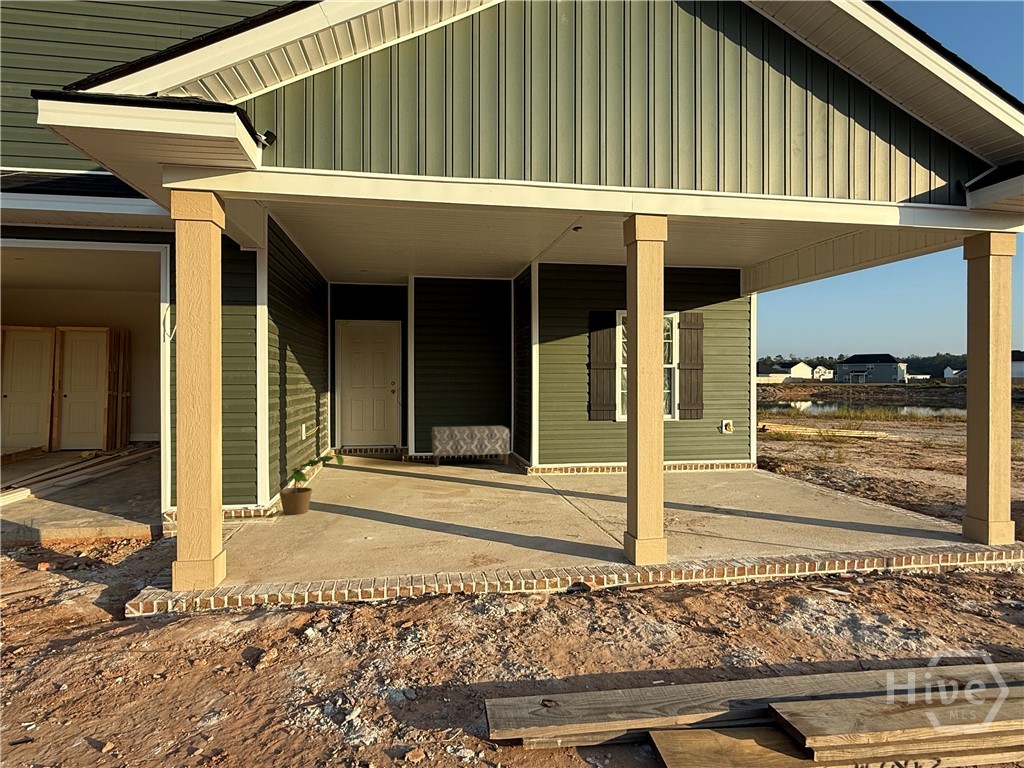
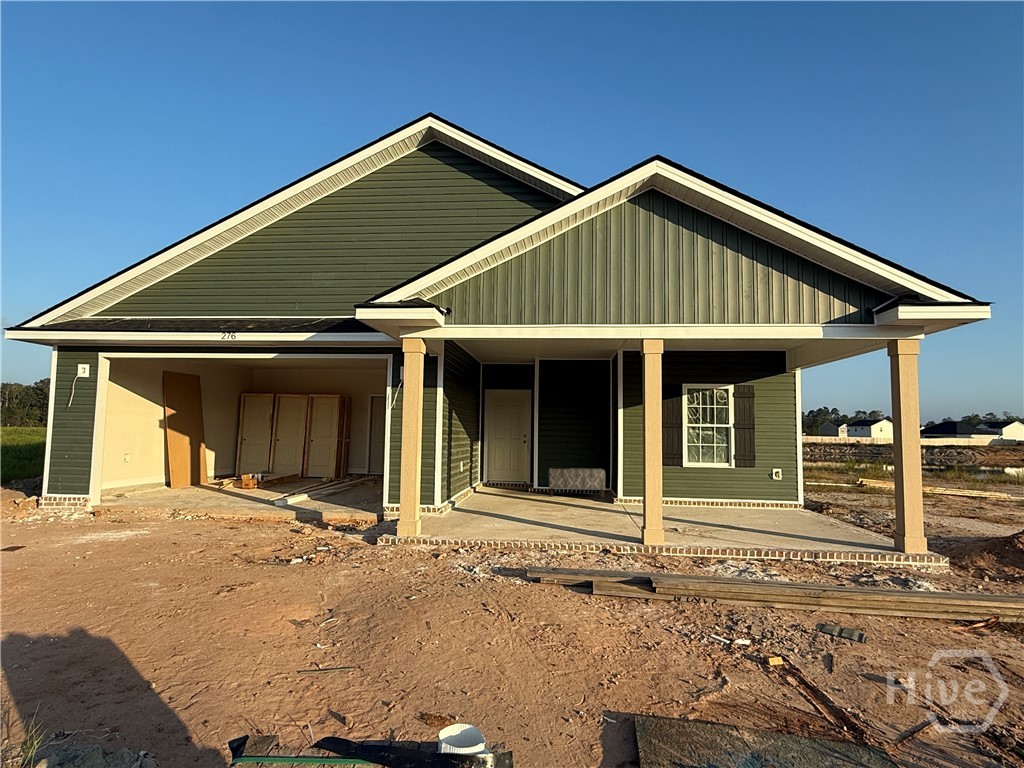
potted plant: present [279,455,344,514] -> none [447,479,484,514]

